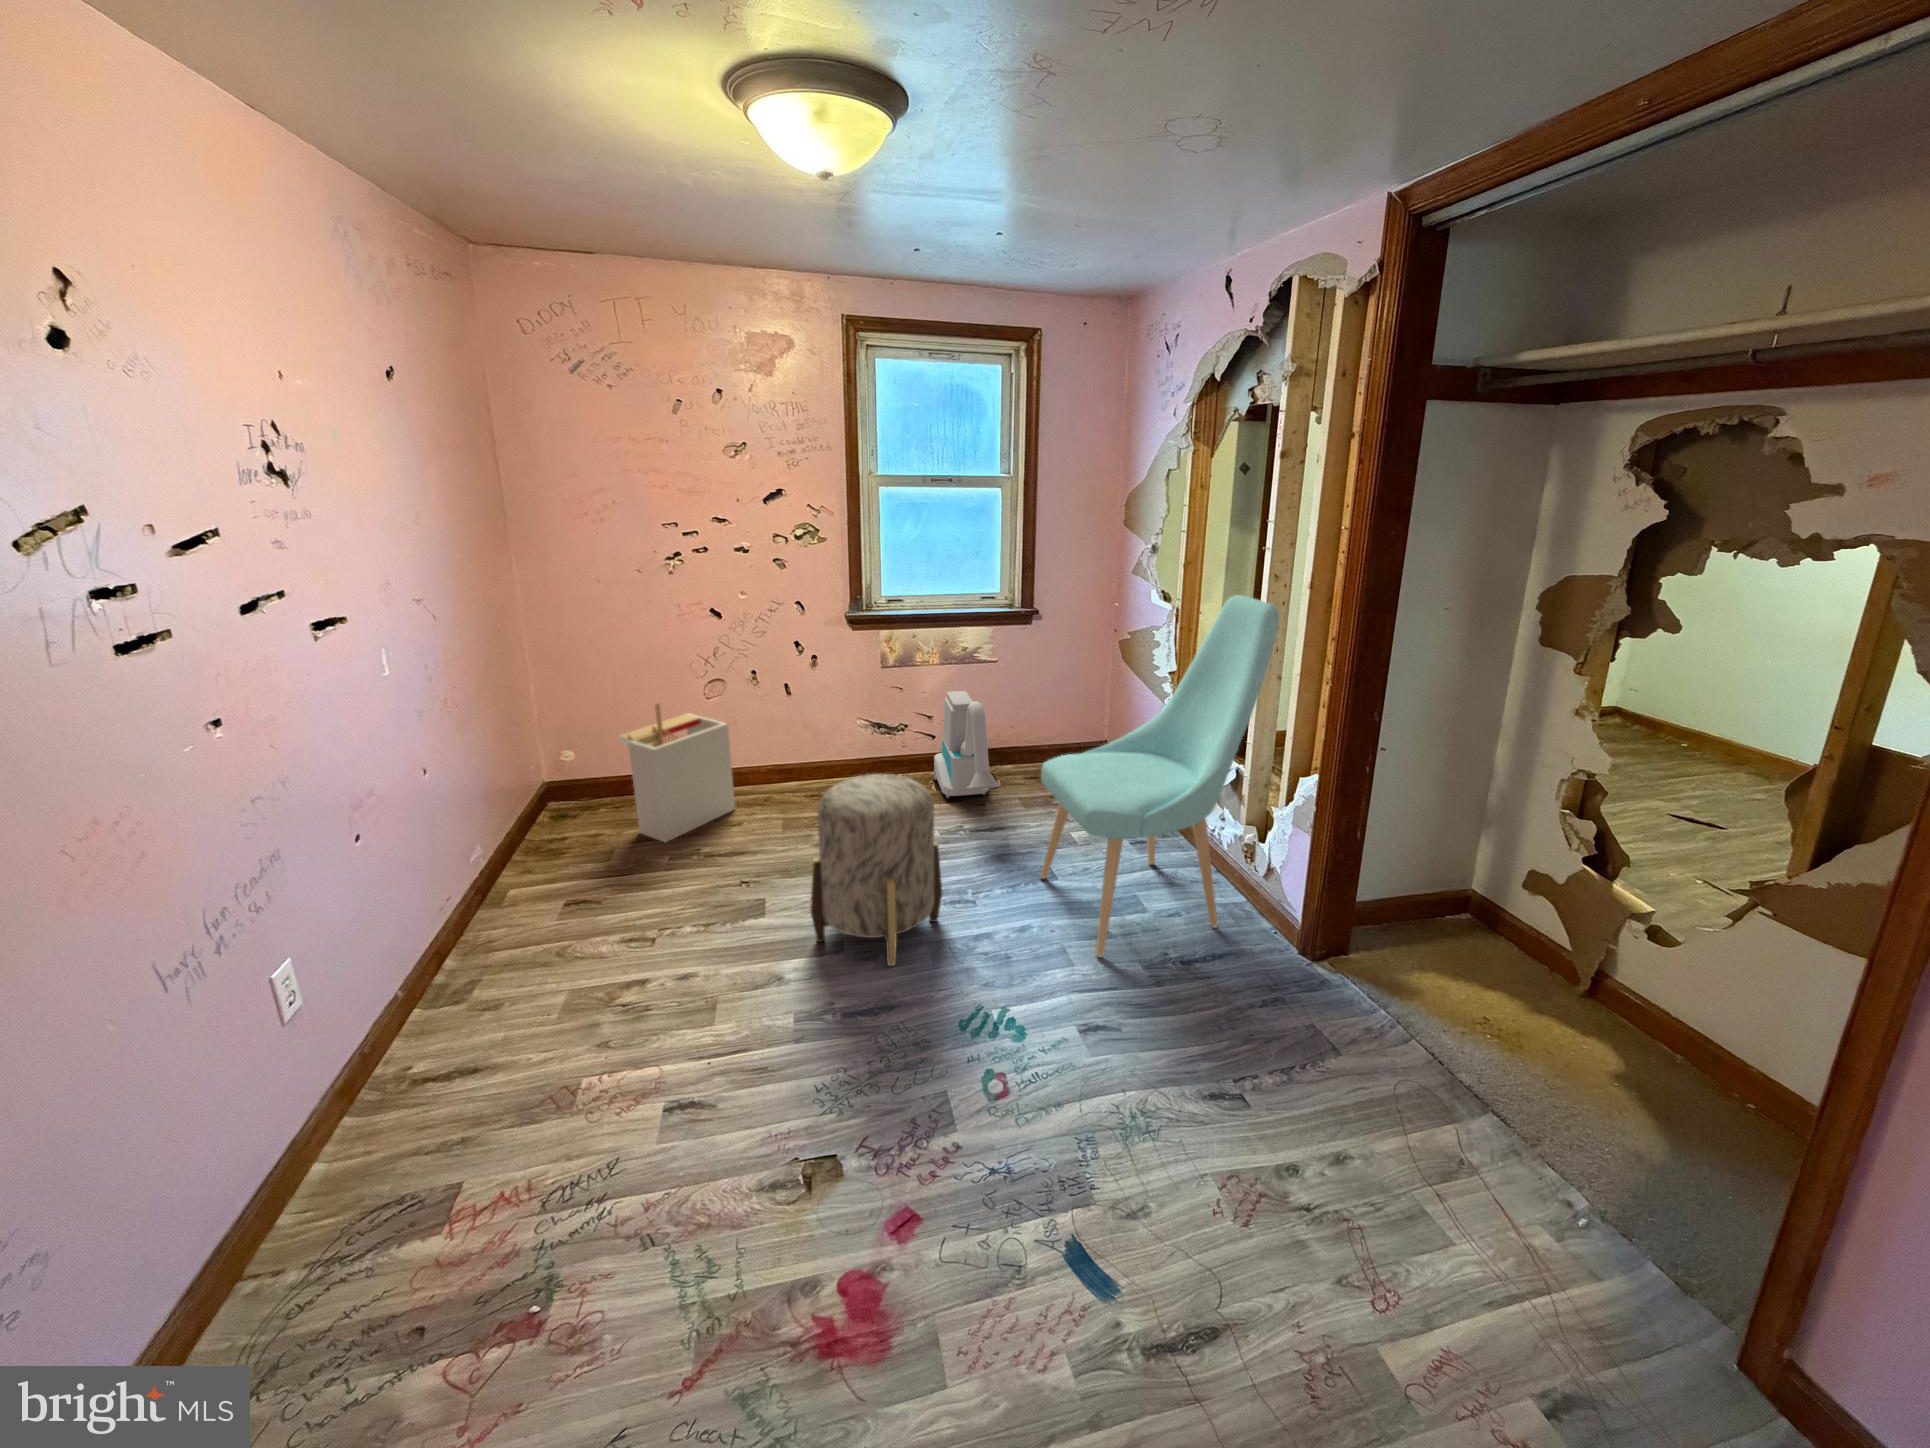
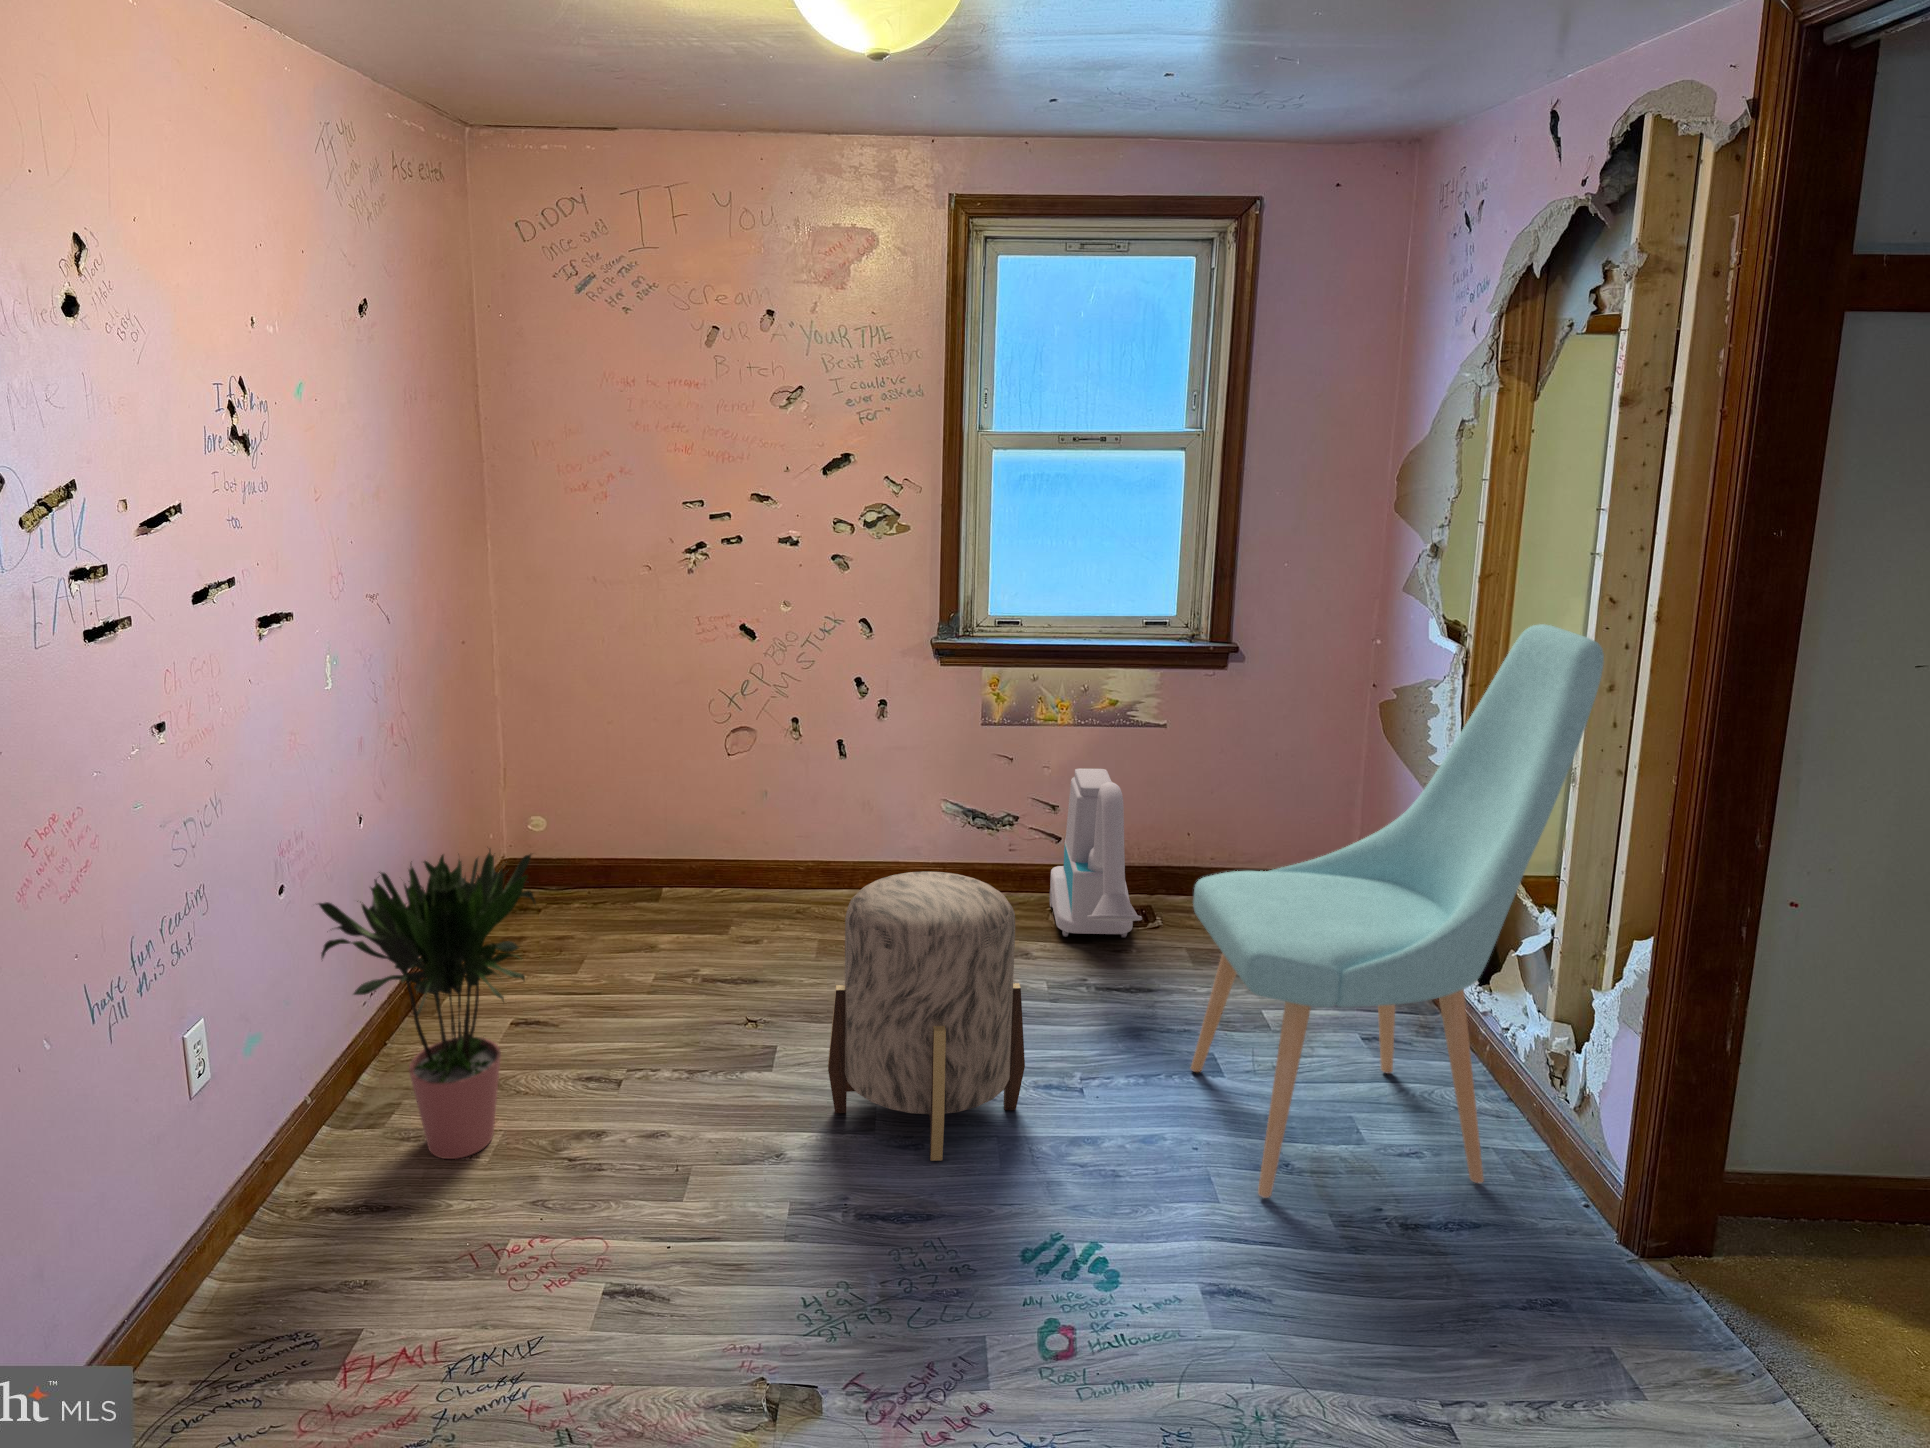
storage bin: present [618,703,735,842] -> none [600,754,749,955]
potted plant: none [365,764,597,1026] -> present [319,849,535,1159]

